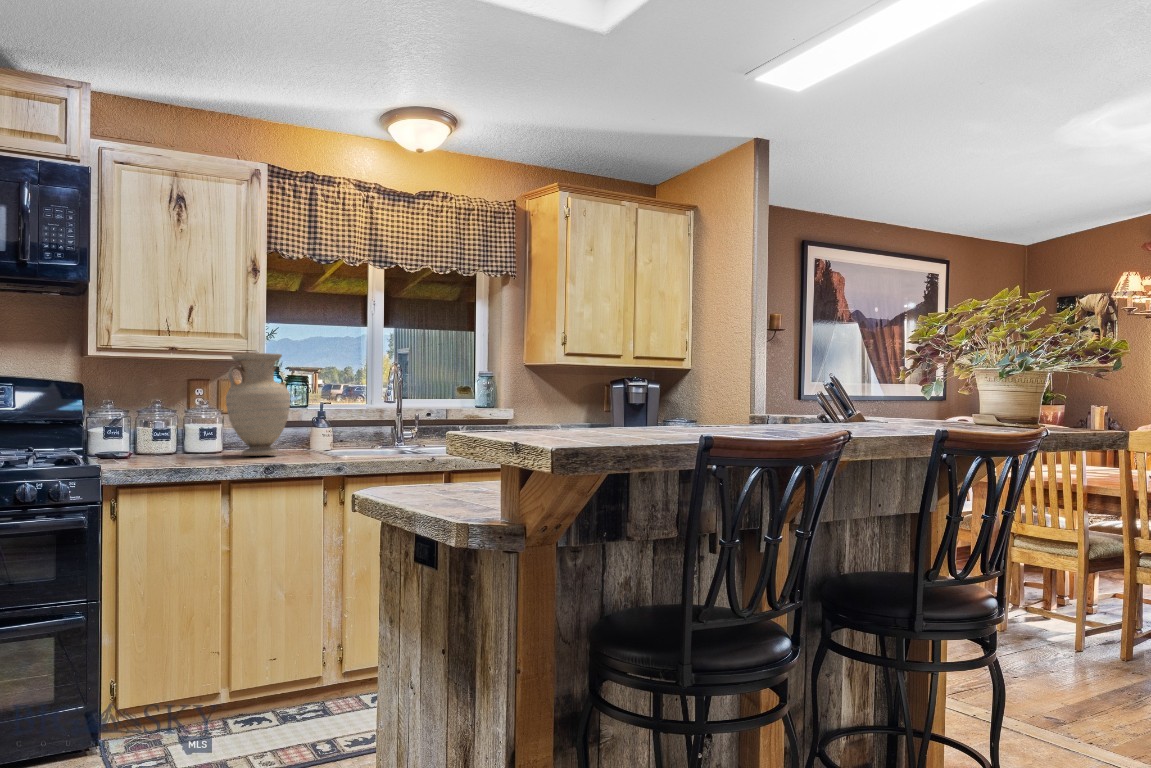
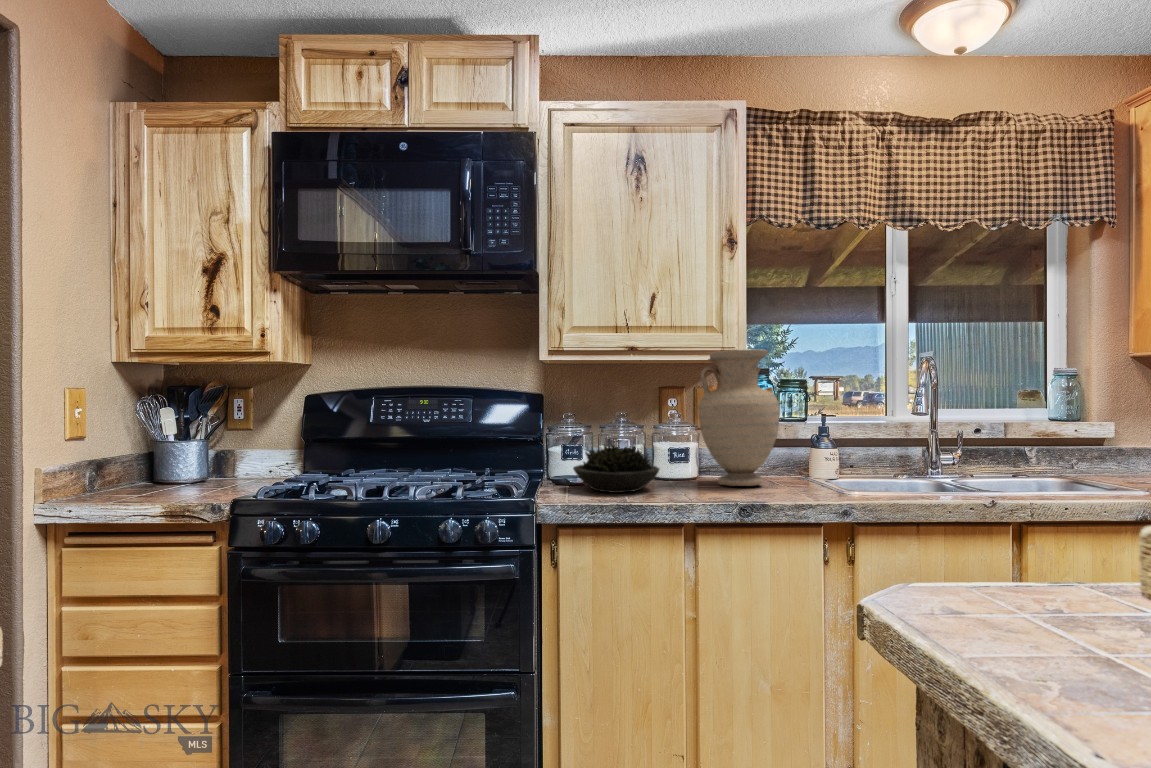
succulent plant: none [120,425,197,463] -> present [573,444,660,493]

